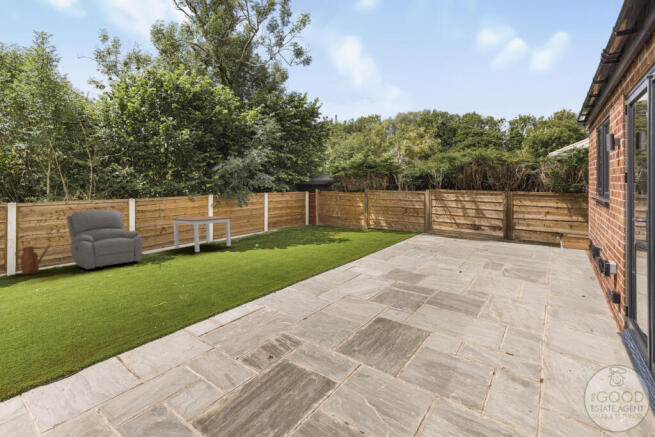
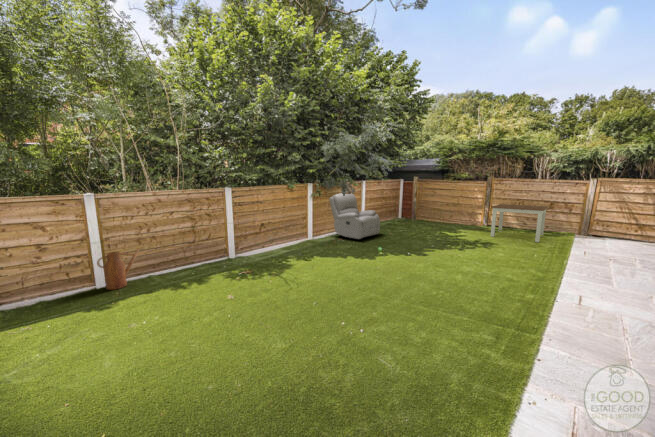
chair: present [67,209,143,269] -> present [329,193,380,239]
dining table: present [172,216,231,252] -> present [491,204,548,242]

